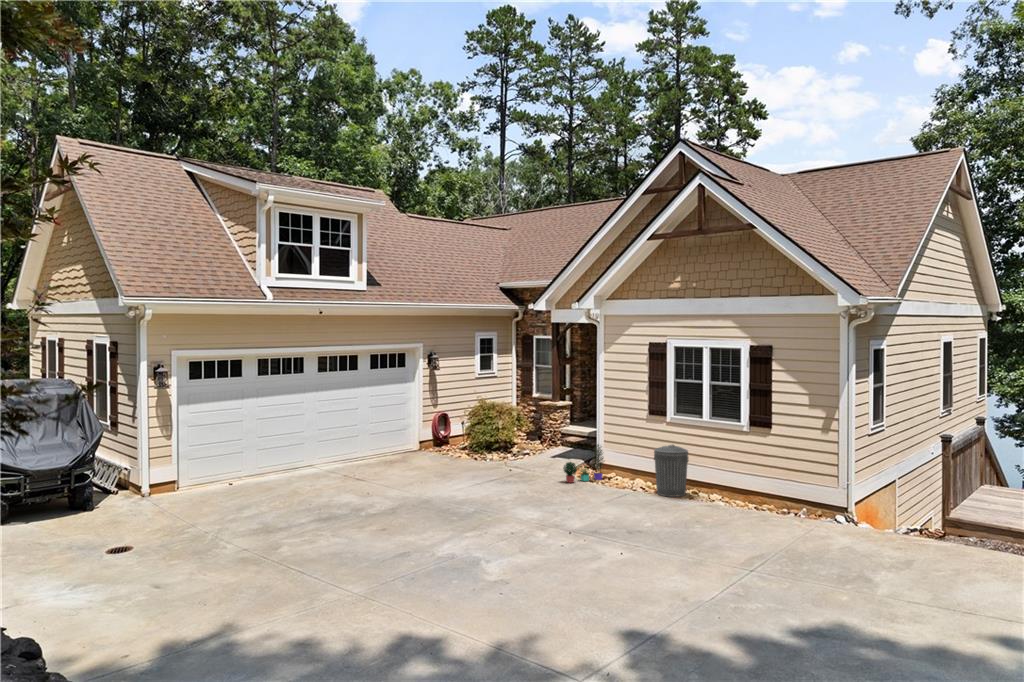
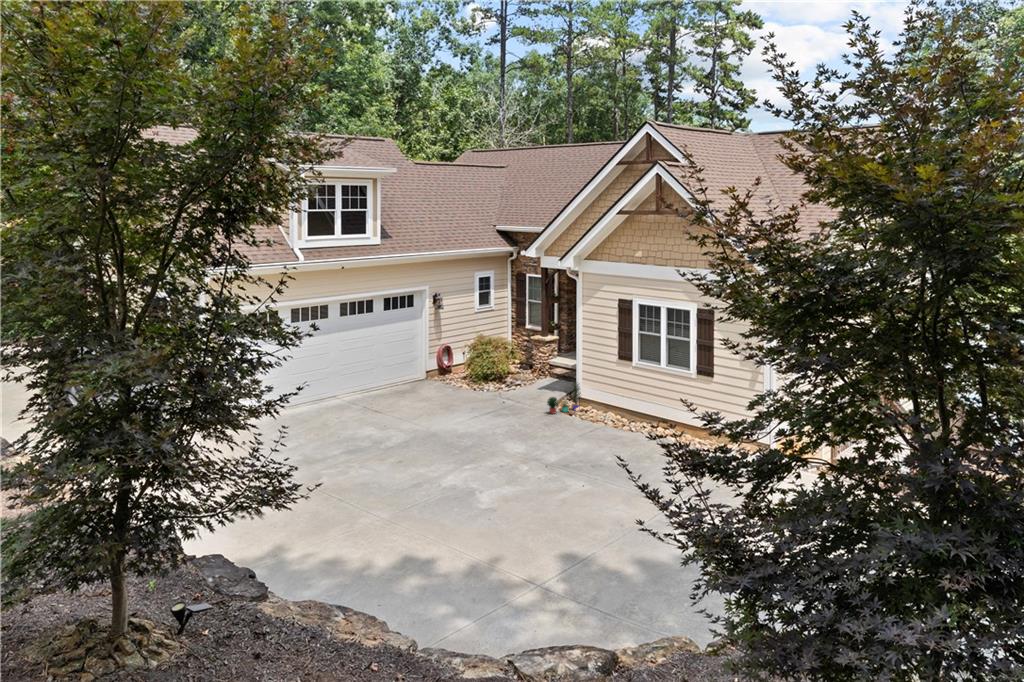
trash can: present [654,444,689,497] -> none [620,386,647,428]

